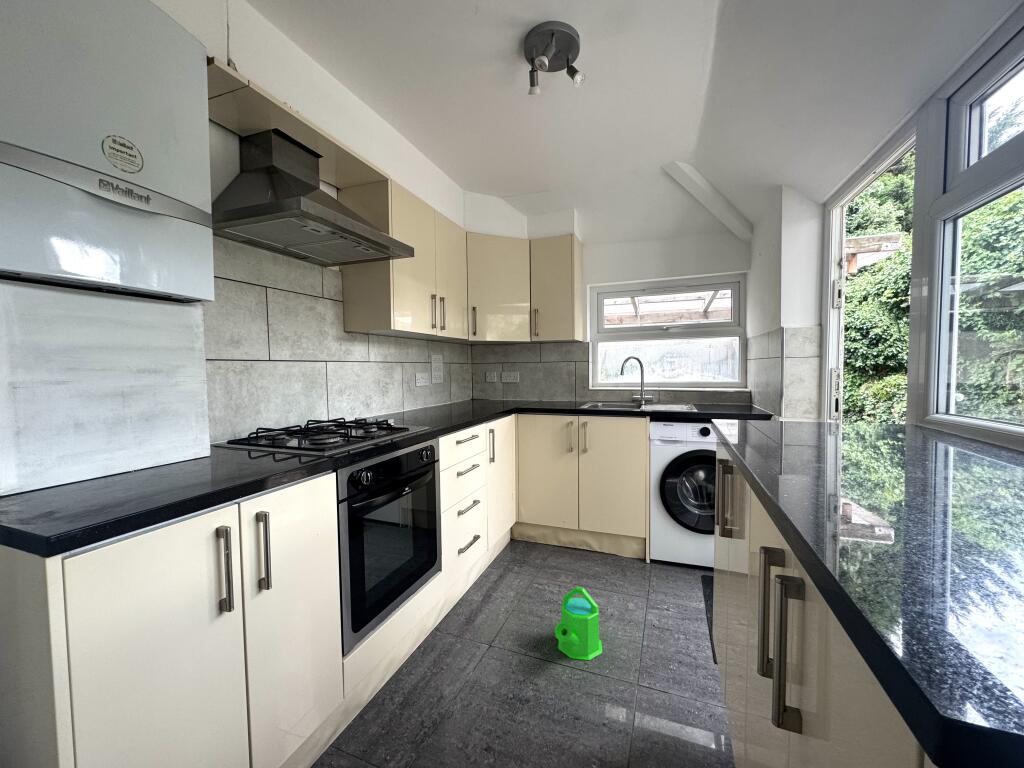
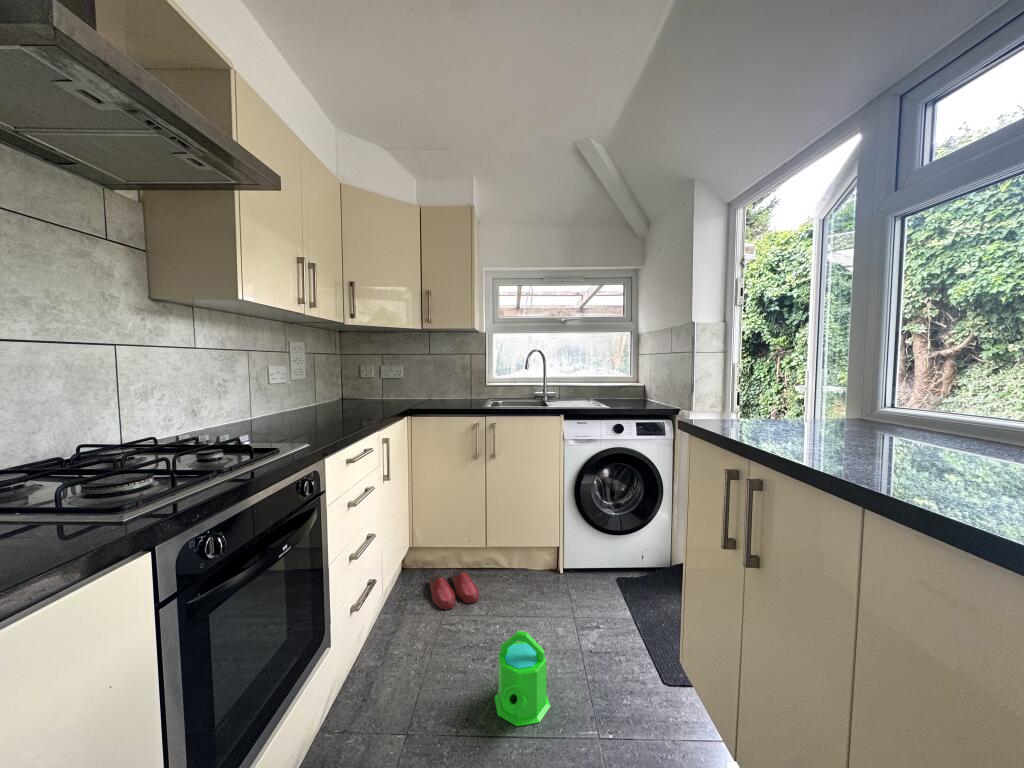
slippers: none [529,547,568,574] -> present [430,570,479,610]

